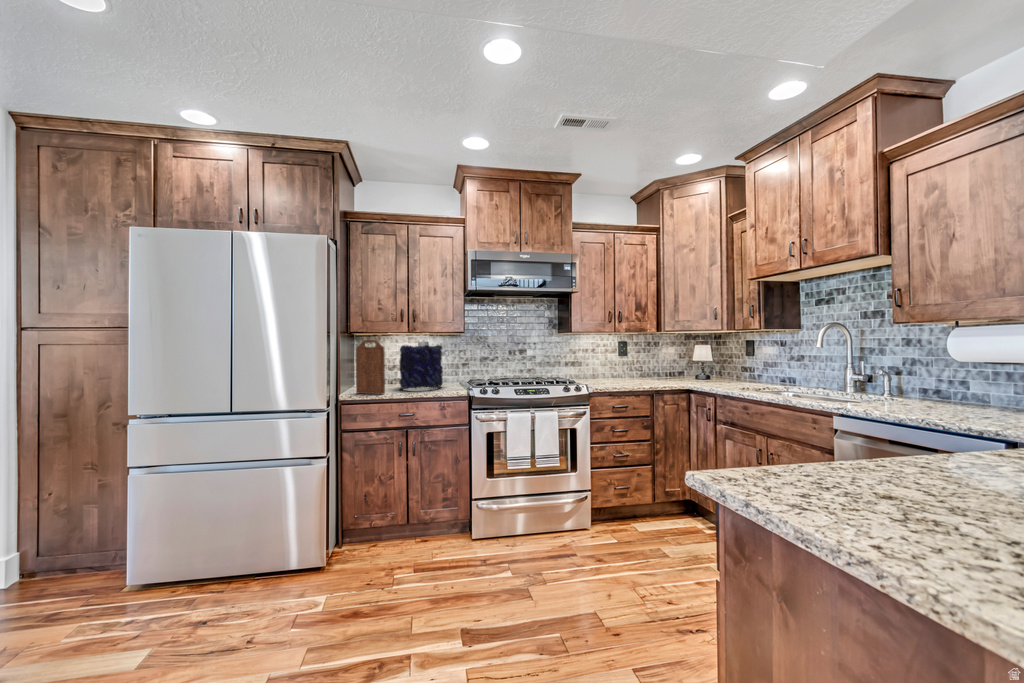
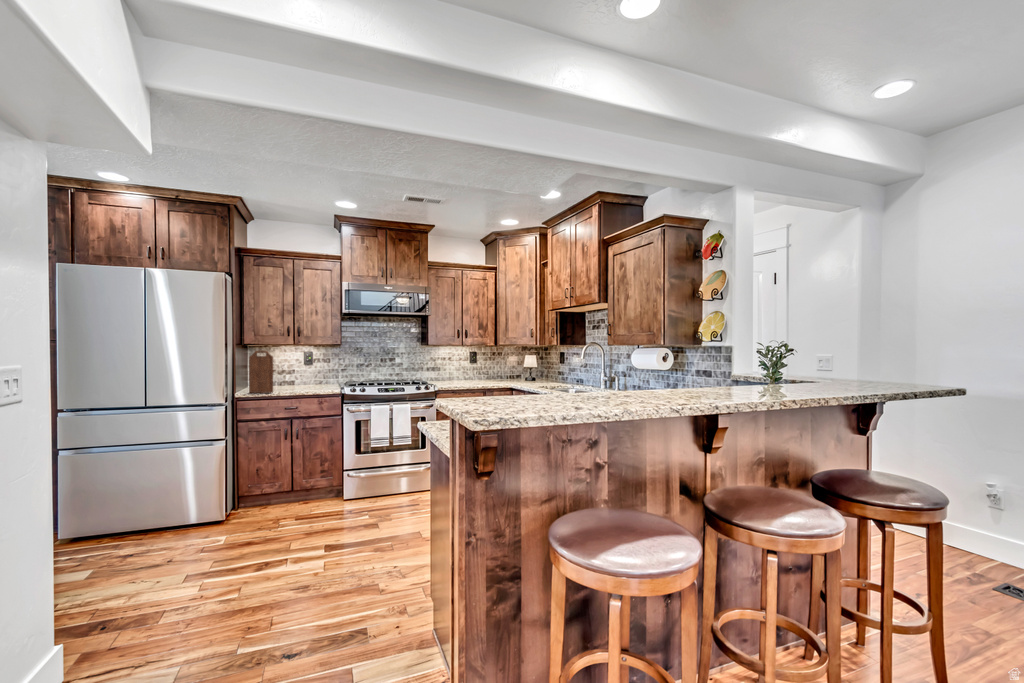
vase: present [400,345,443,389] -> none [286,354,322,389]

